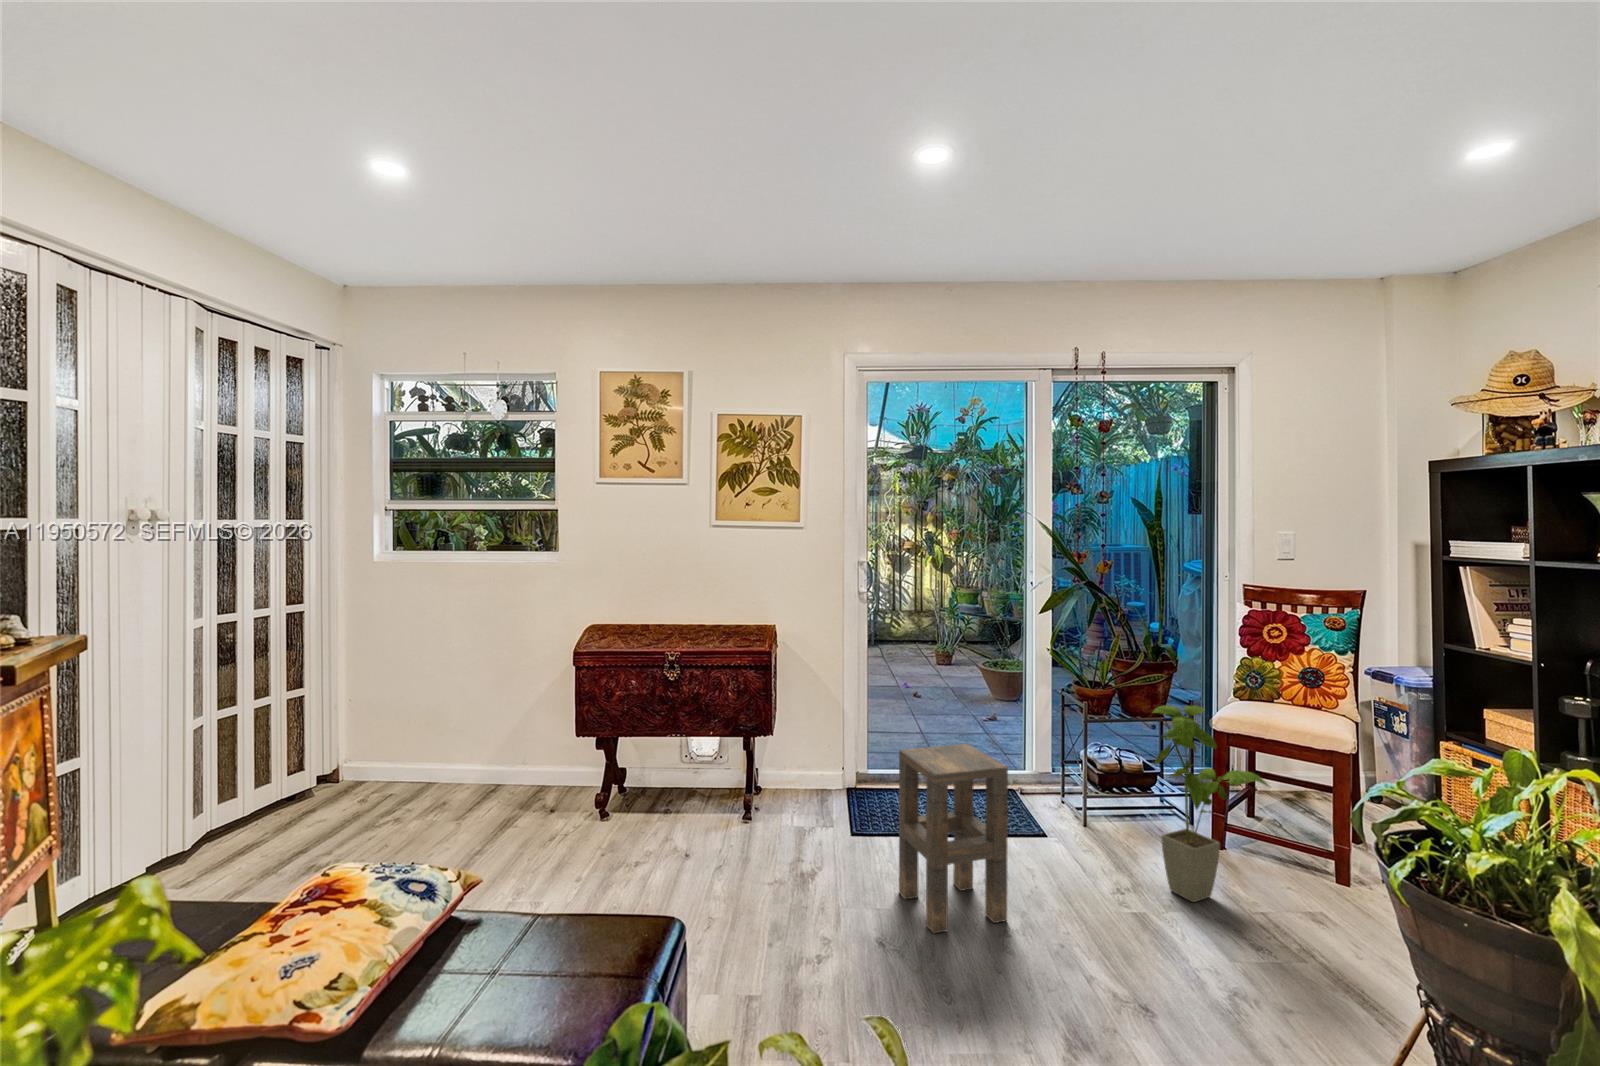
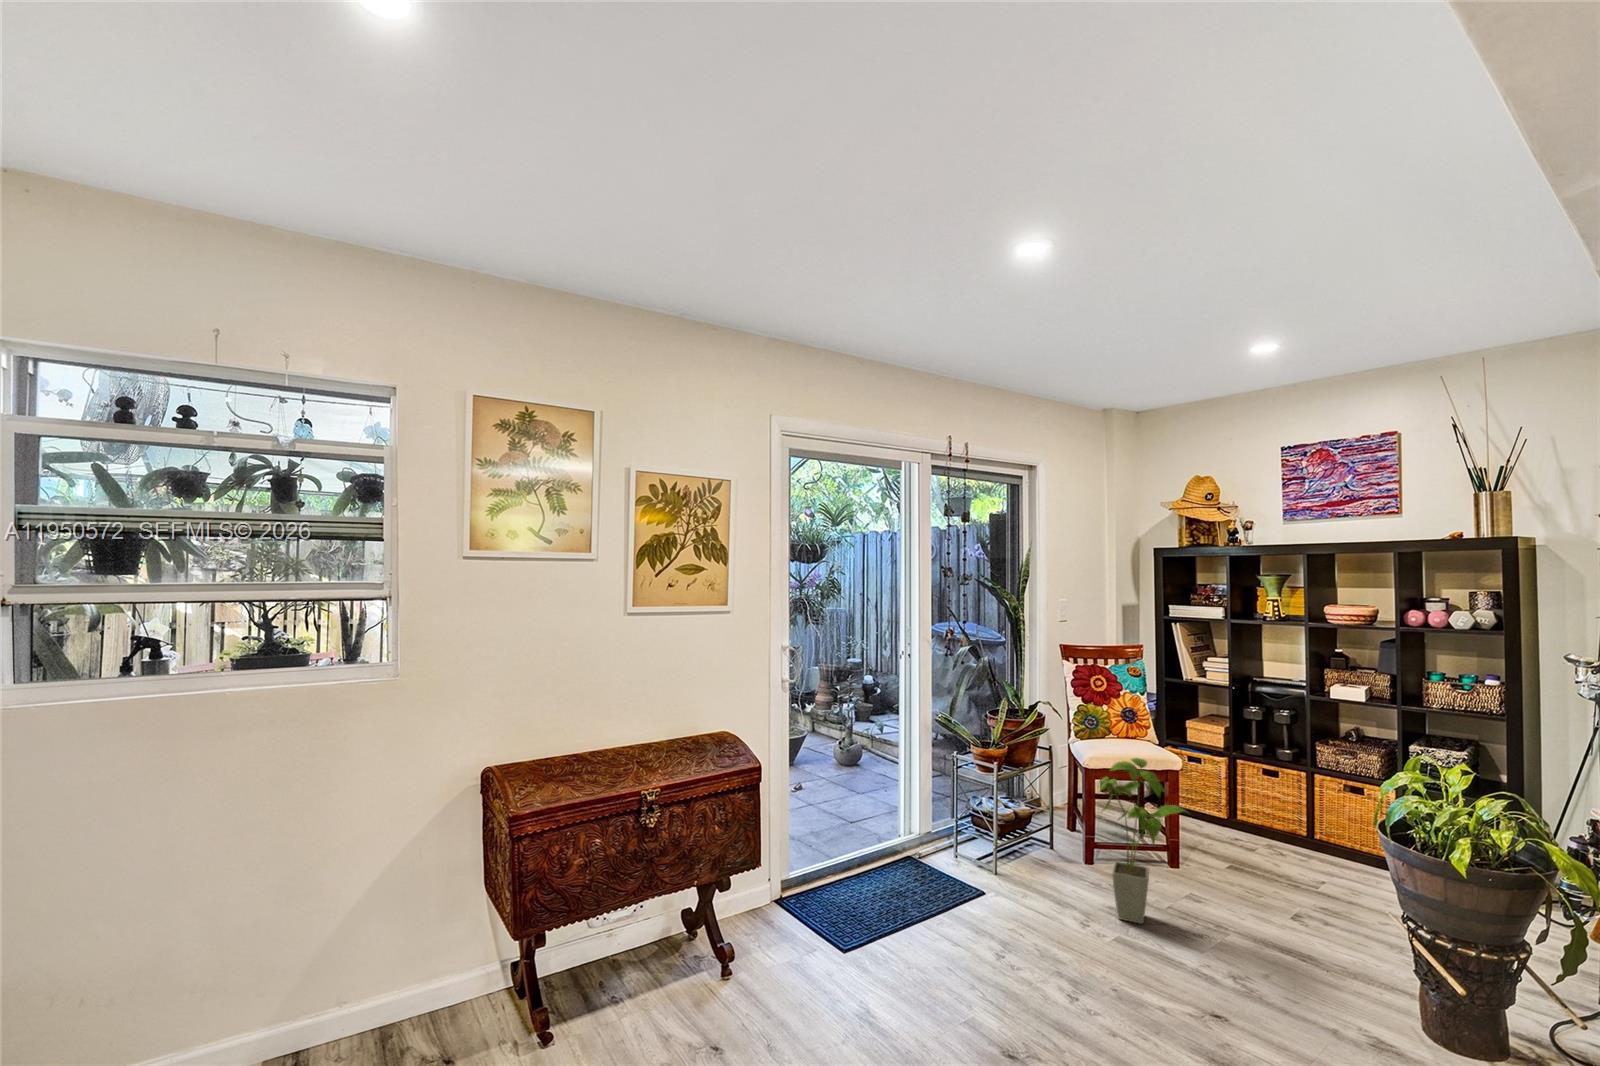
side table: present [899,744,1008,933] -> none [969,831,1075,1039]

